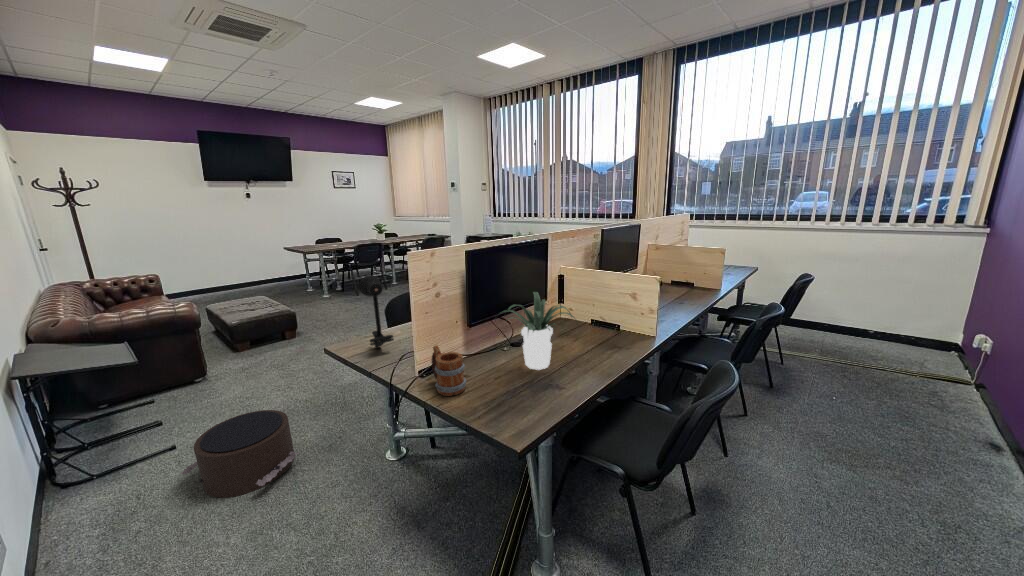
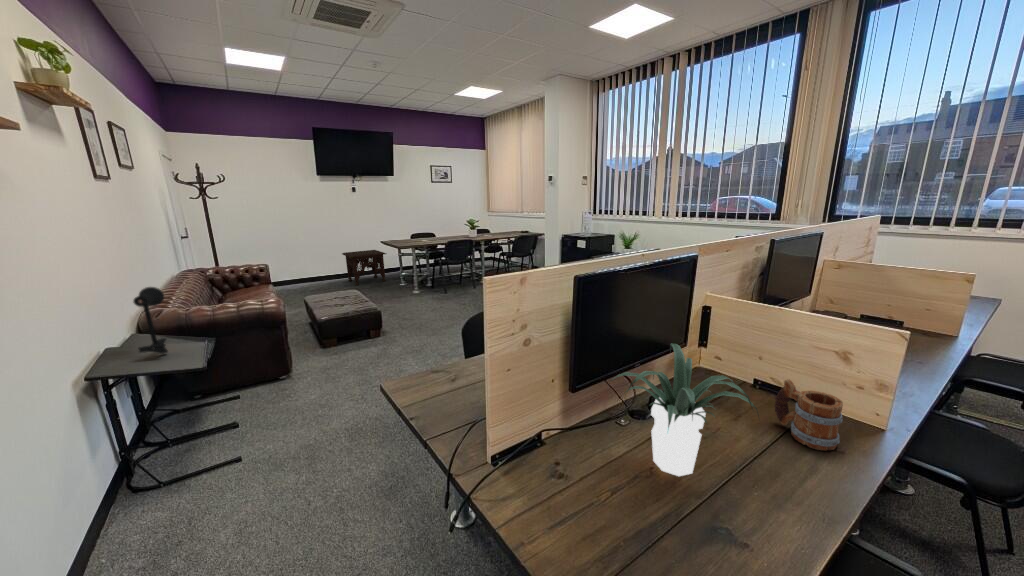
side table: none [240,257,292,294] -> present [342,250,386,286]
desk lamp: present [359,275,394,347] -> present [133,287,168,354]
mug: present [432,345,466,396] -> present [774,379,843,450]
pouf: present [181,410,299,498] -> none [233,434,353,541]

